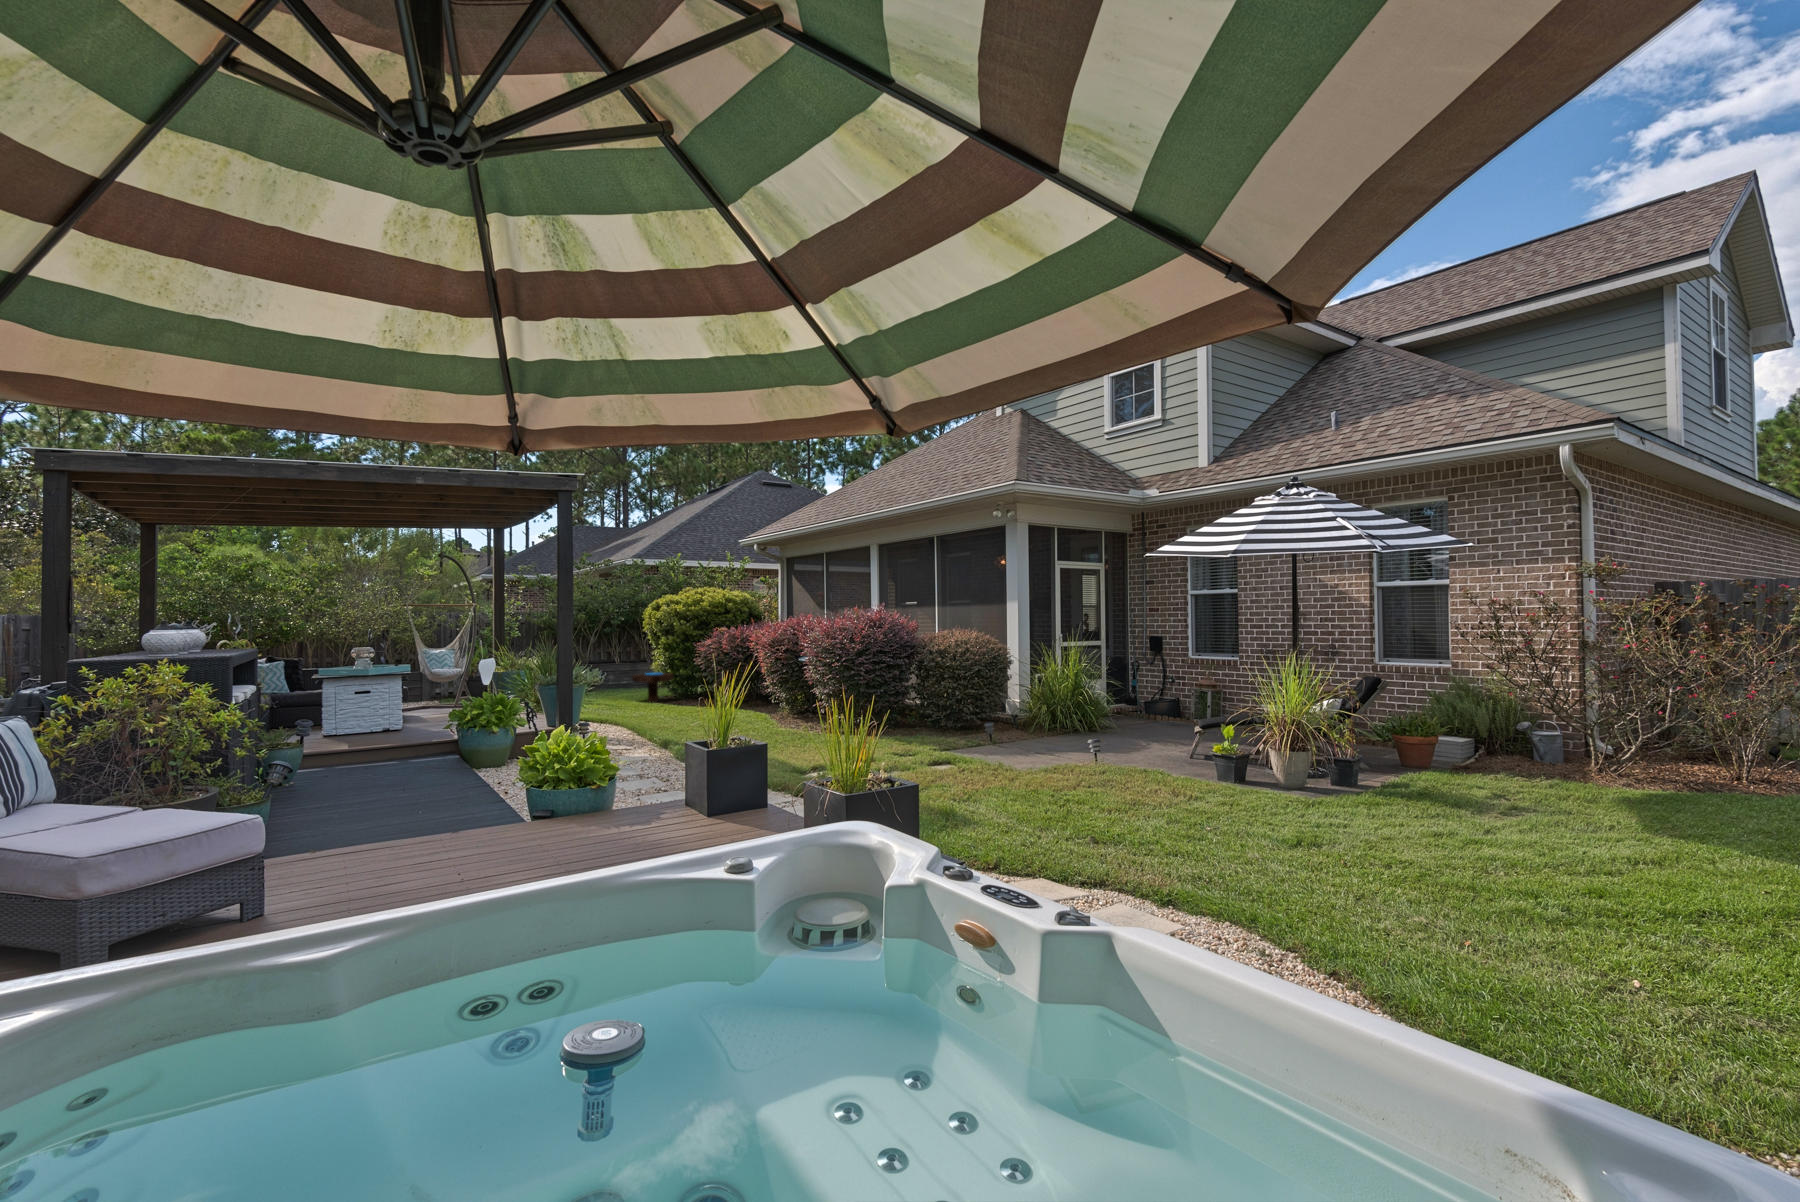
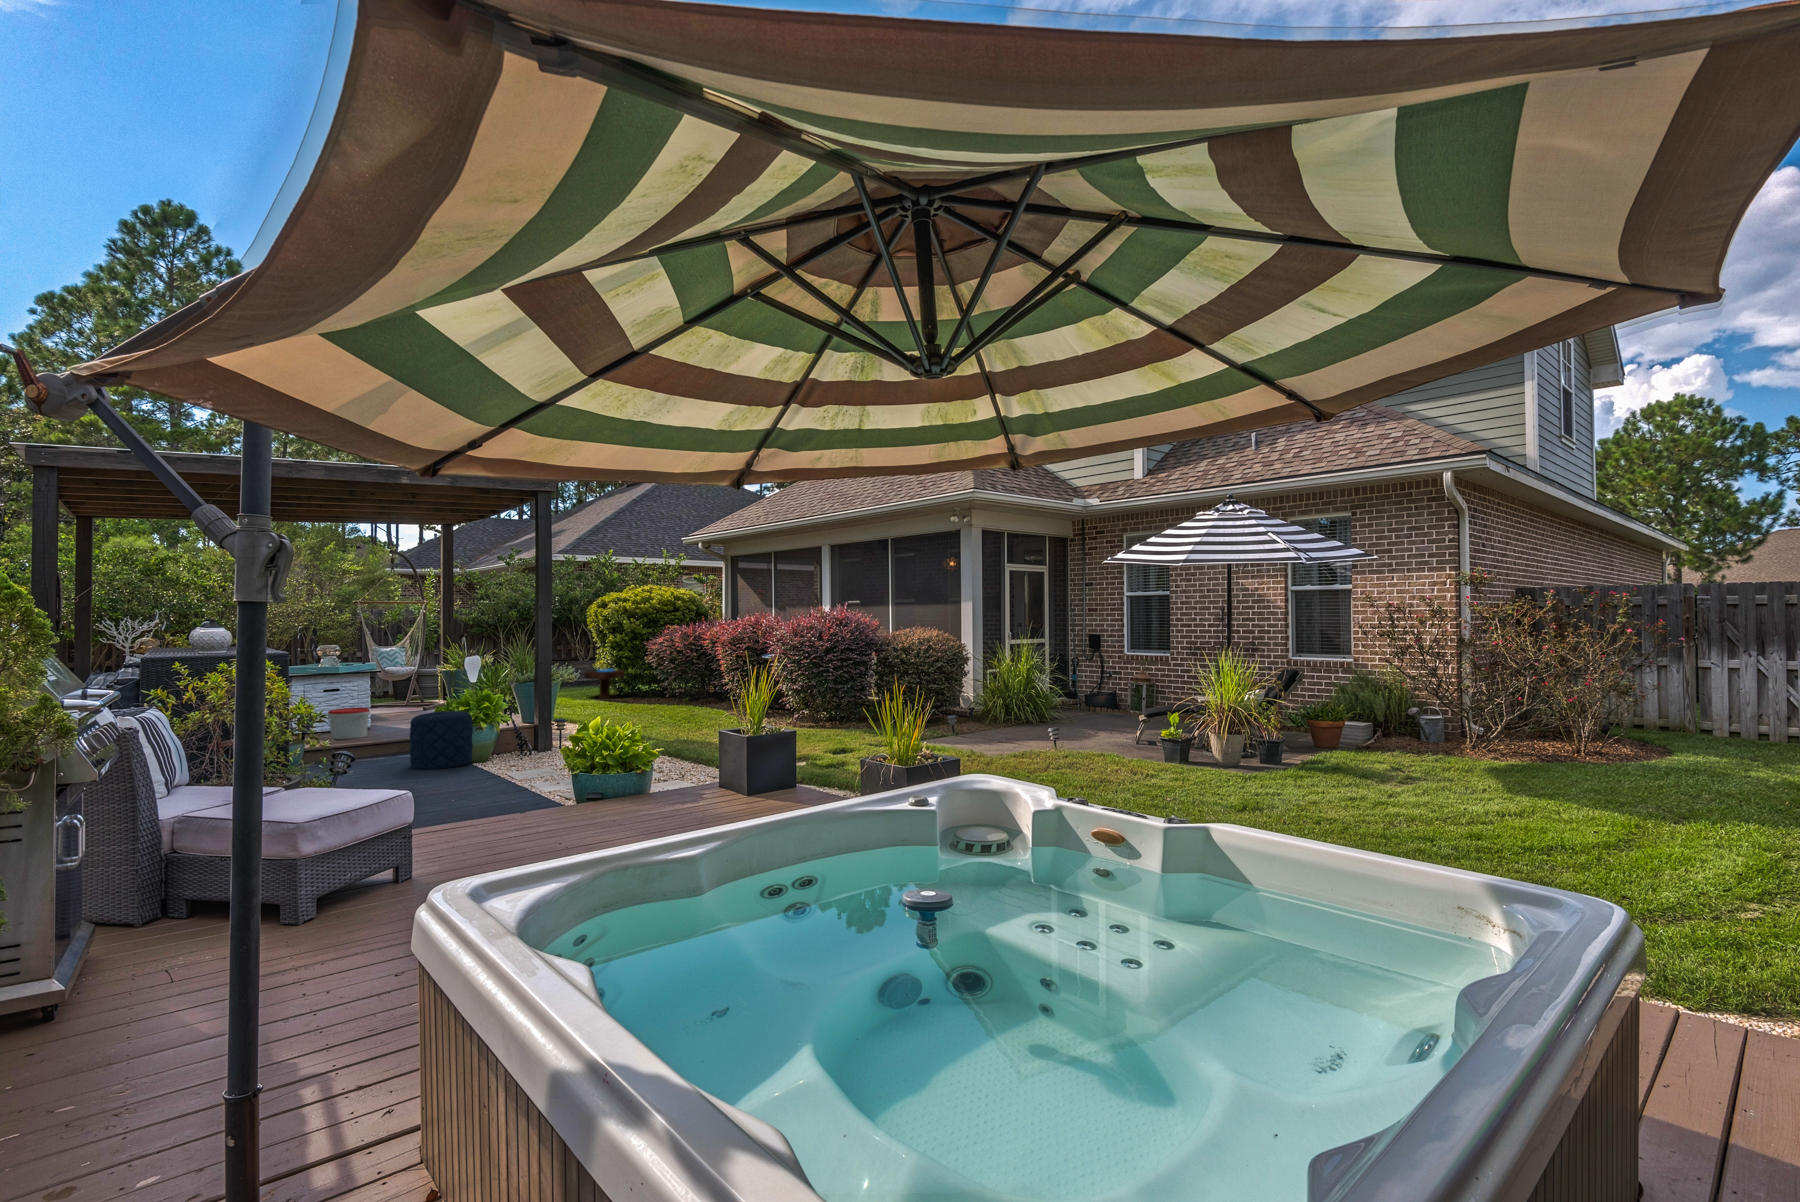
bucket: none [359,710,400,741] -> present [328,708,370,739]
pouf: none [412,715,476,775] -> present [410,711,473,769]

